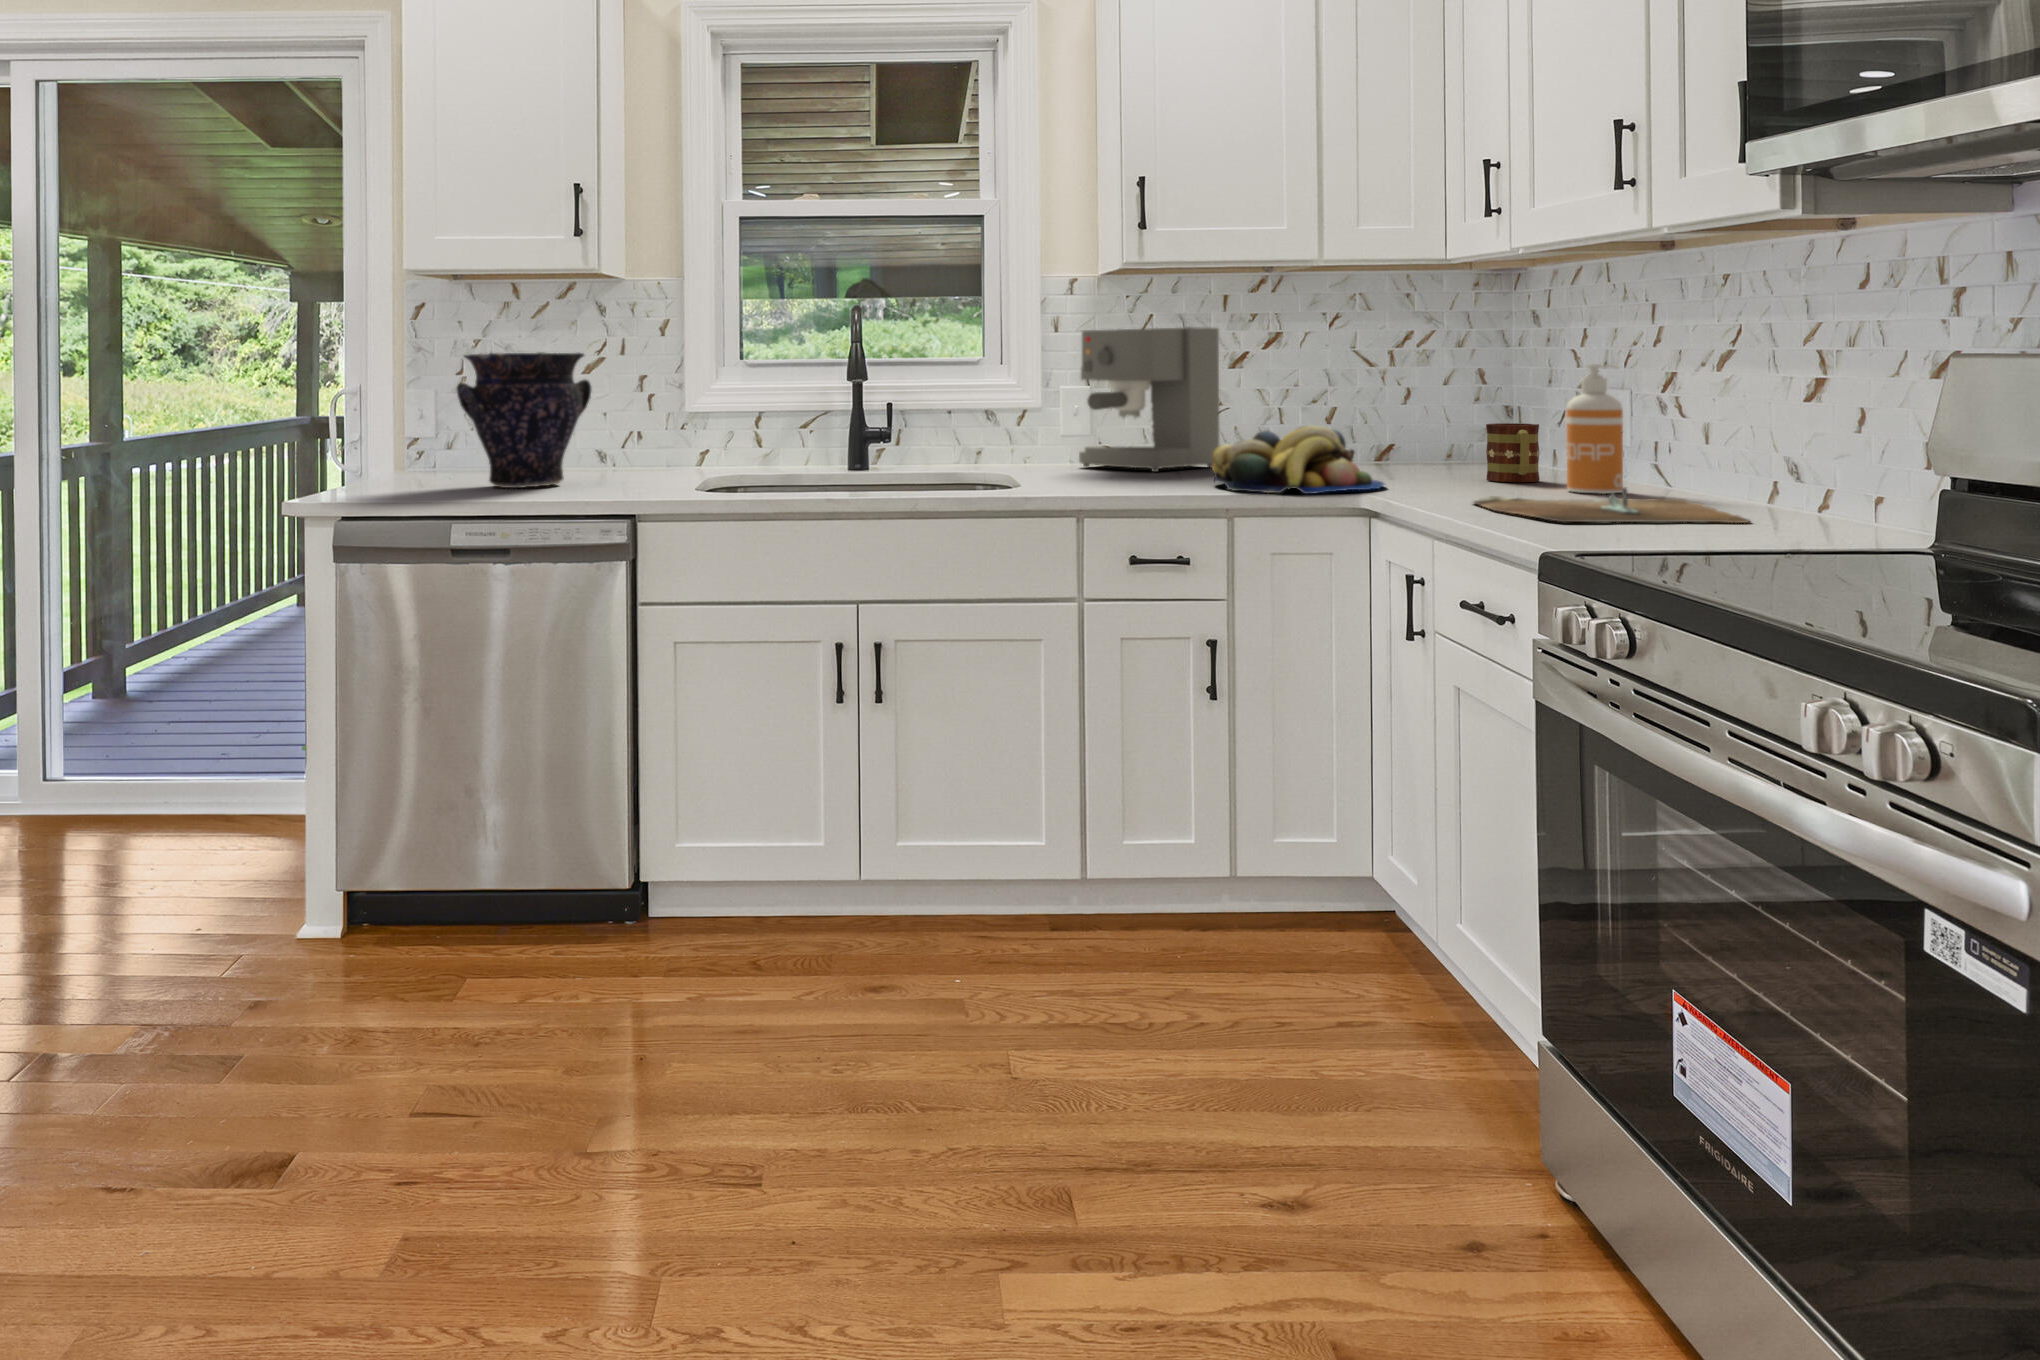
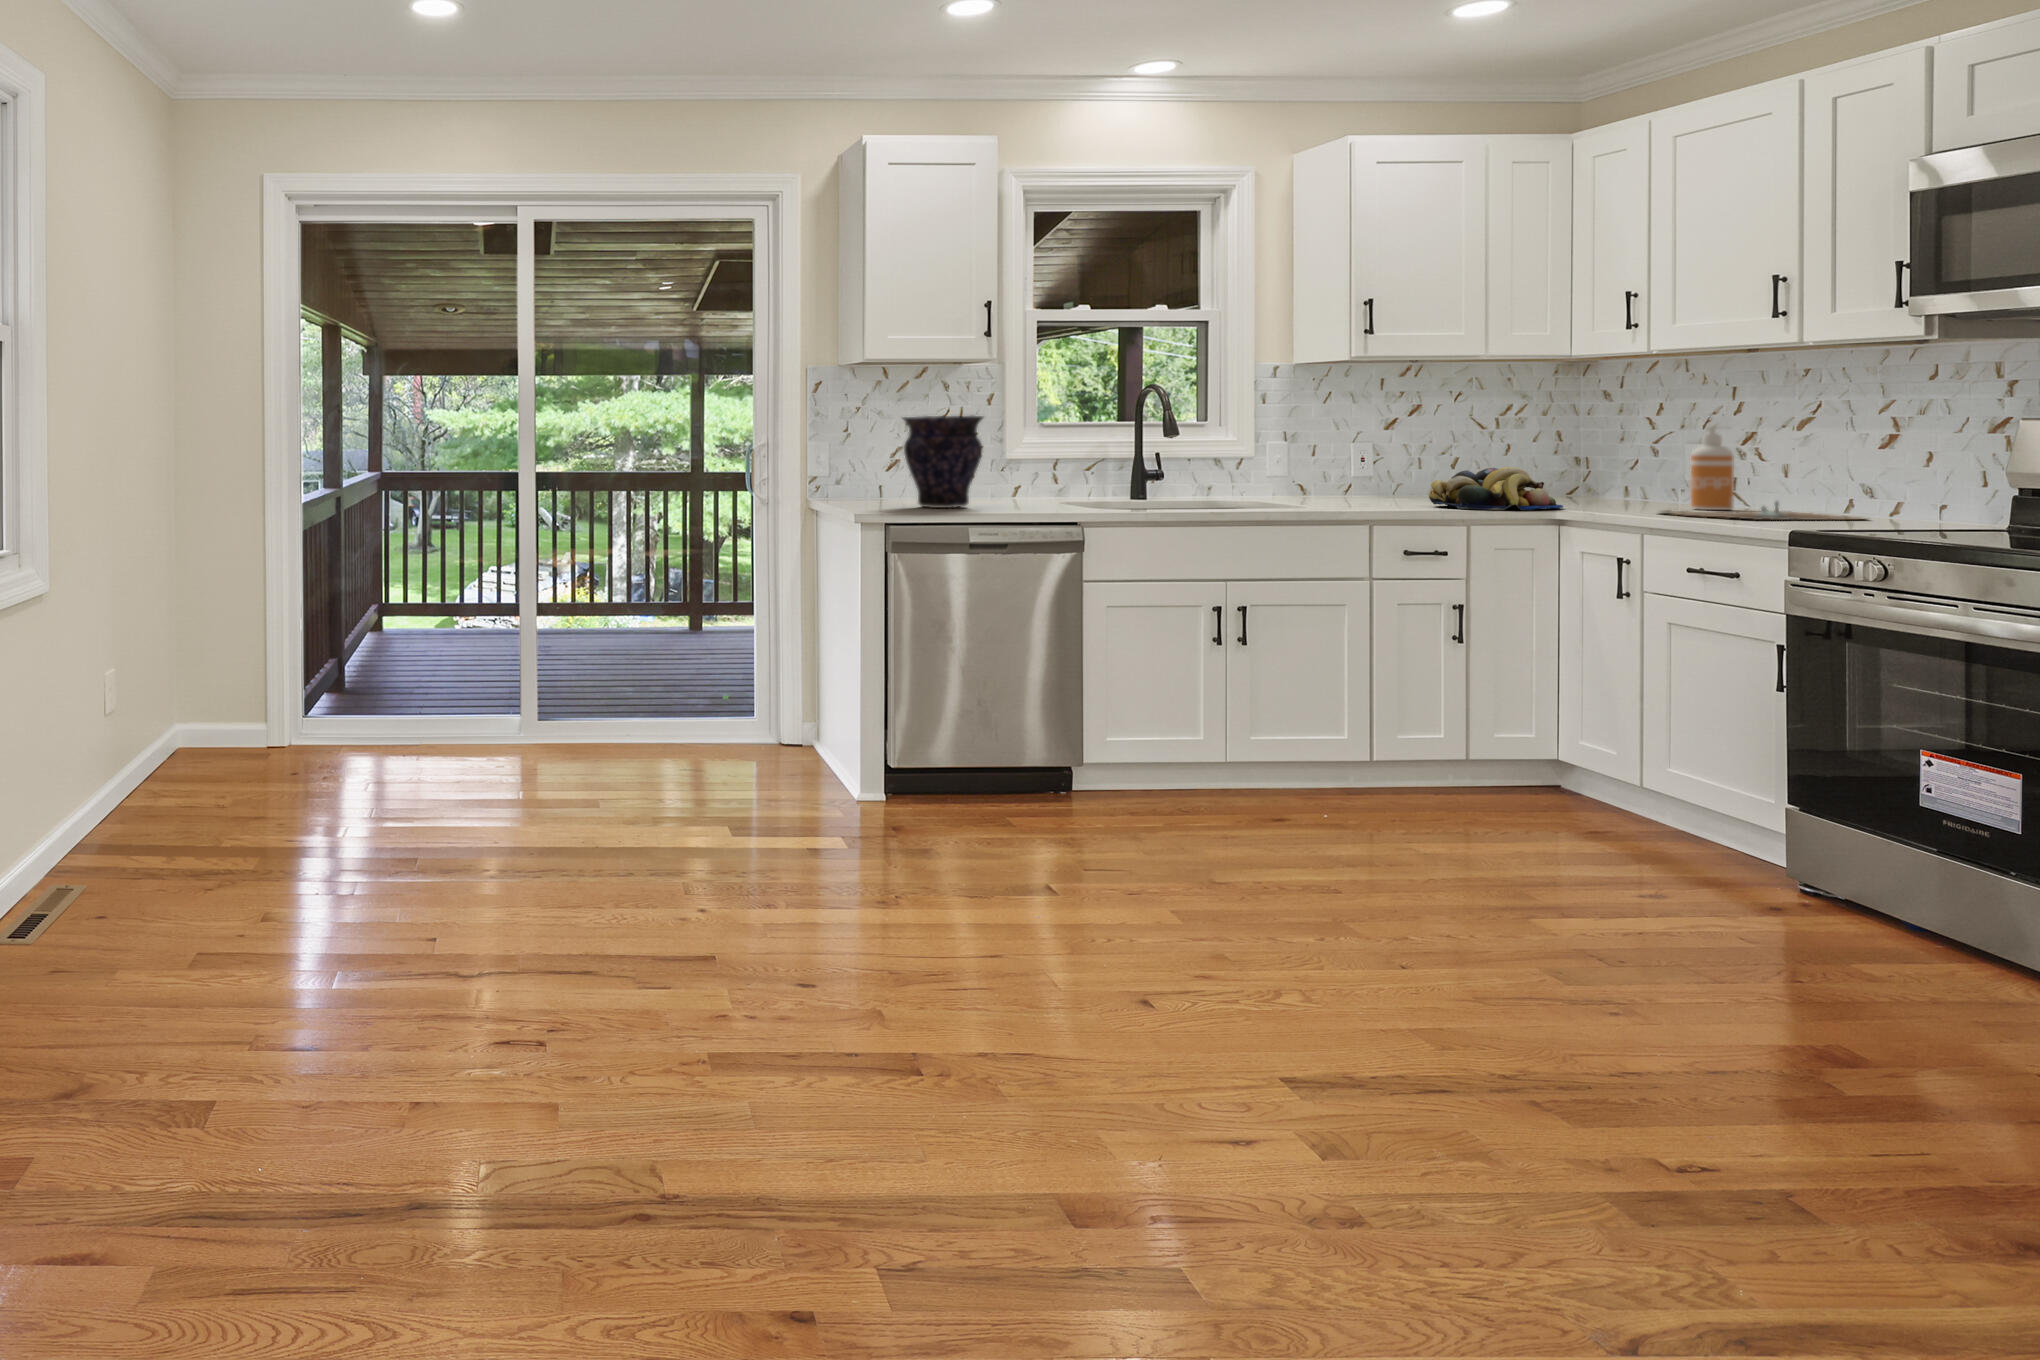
coffee maker: present [1079,327,1219,472] -> none [1279,401,1383,501]
mug: present [1486,423,1540,482] -> none [1610,467,1651,506]

